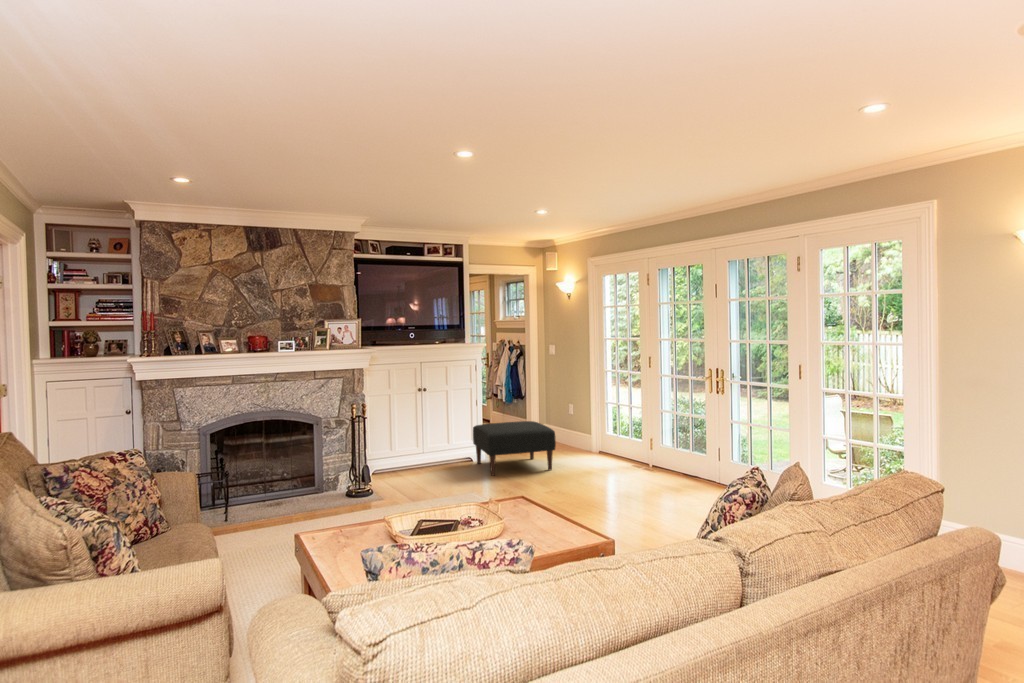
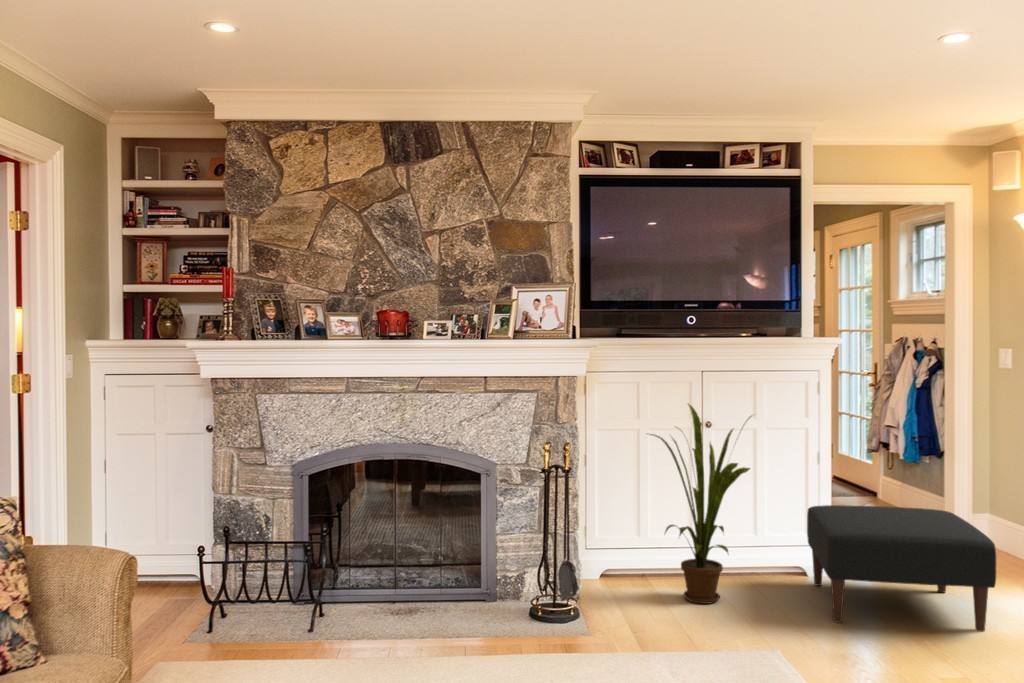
house plant: none [398,379,454,478] -> present [650,404,751,604]

